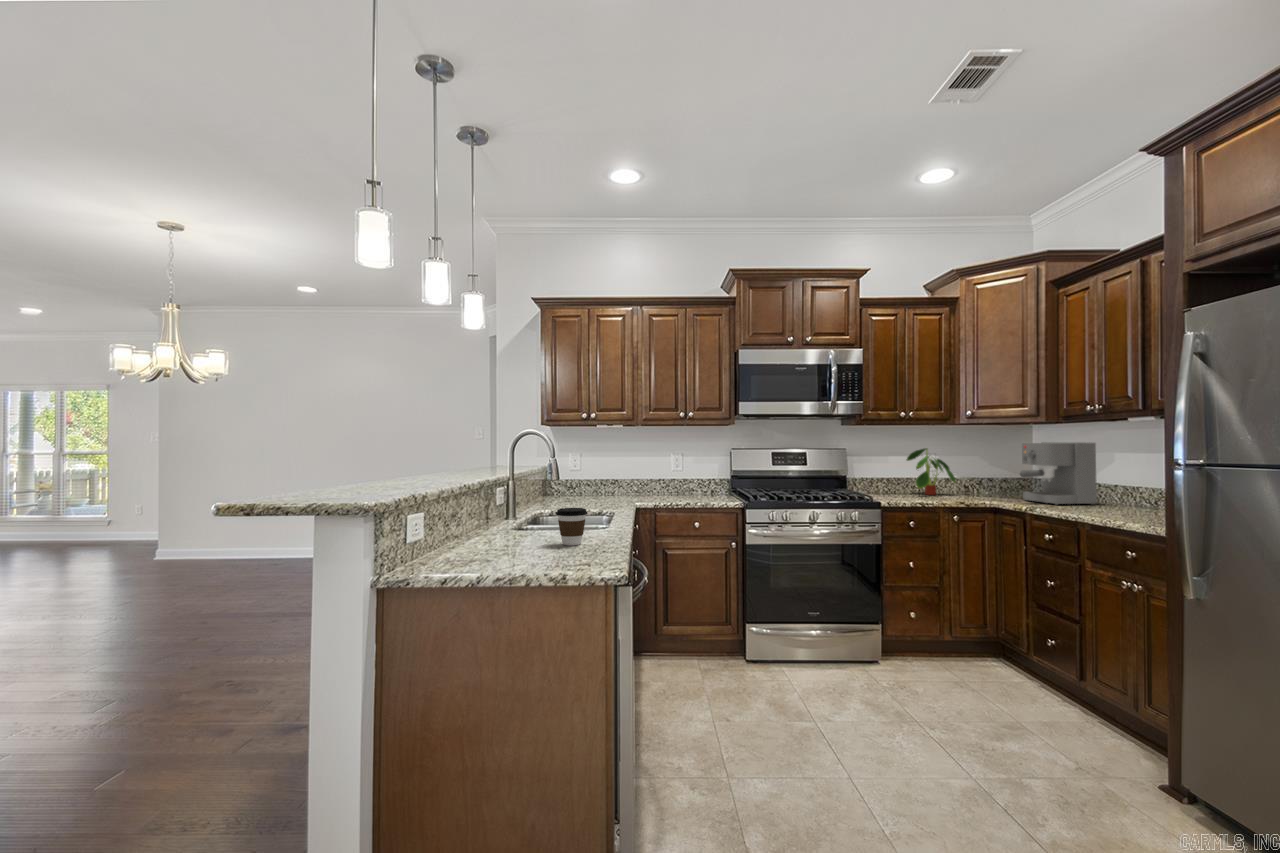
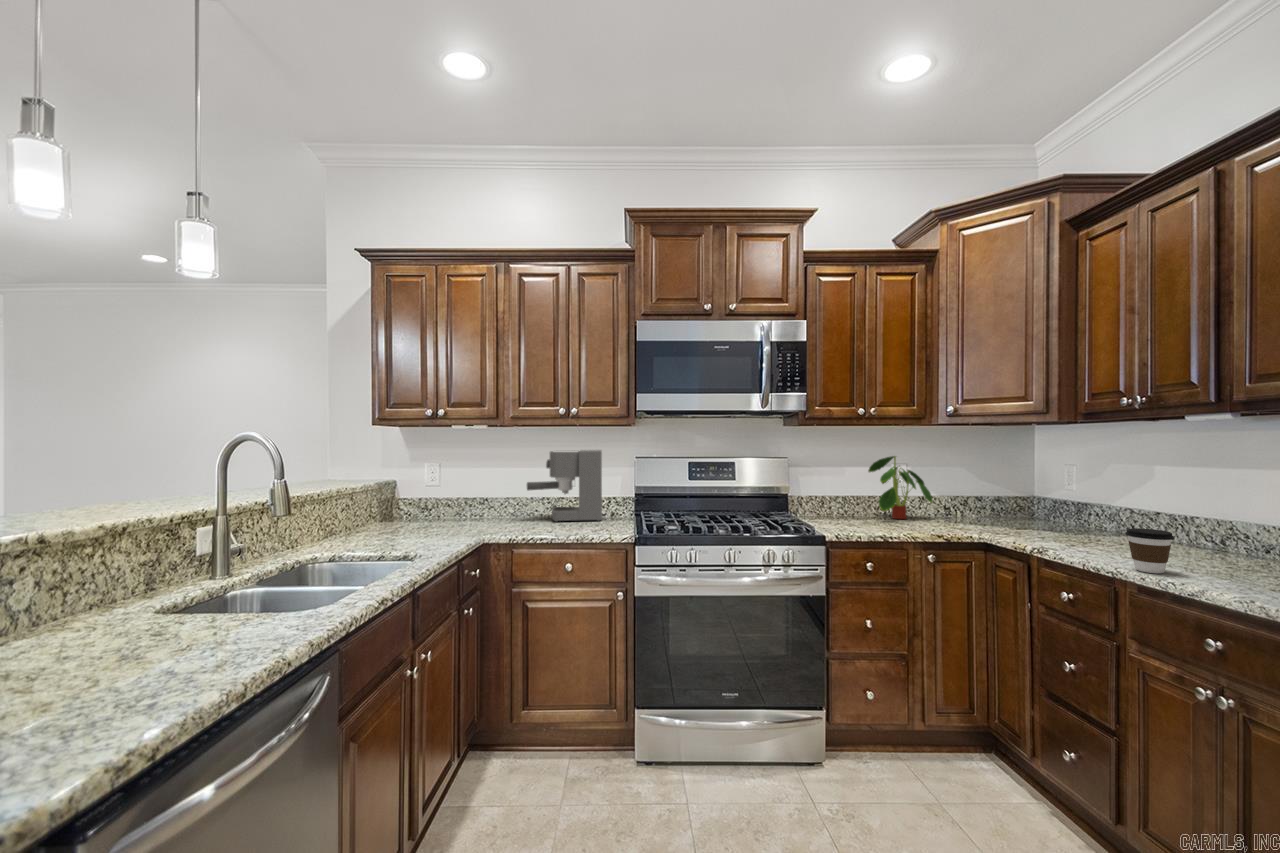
coffee maker: present [1020,442,1097,505] -> present [527,450,602,522]
coffee cup: present [556,508,587,546] -> present [1125,528,1174,573]

